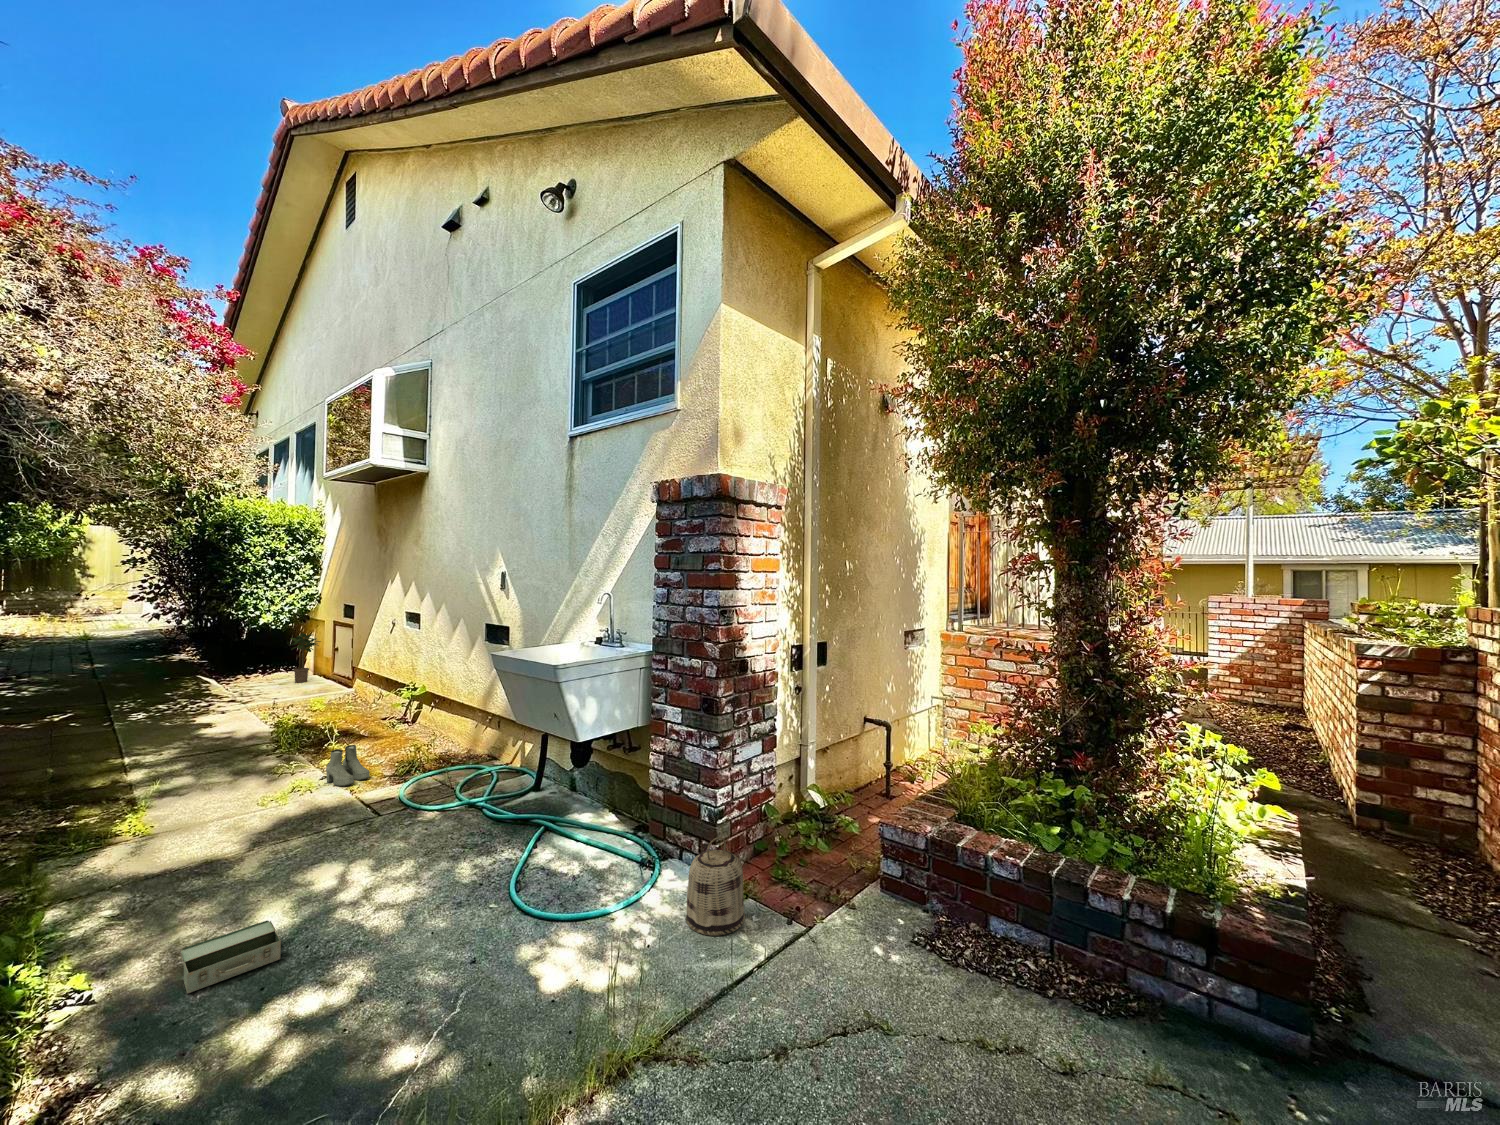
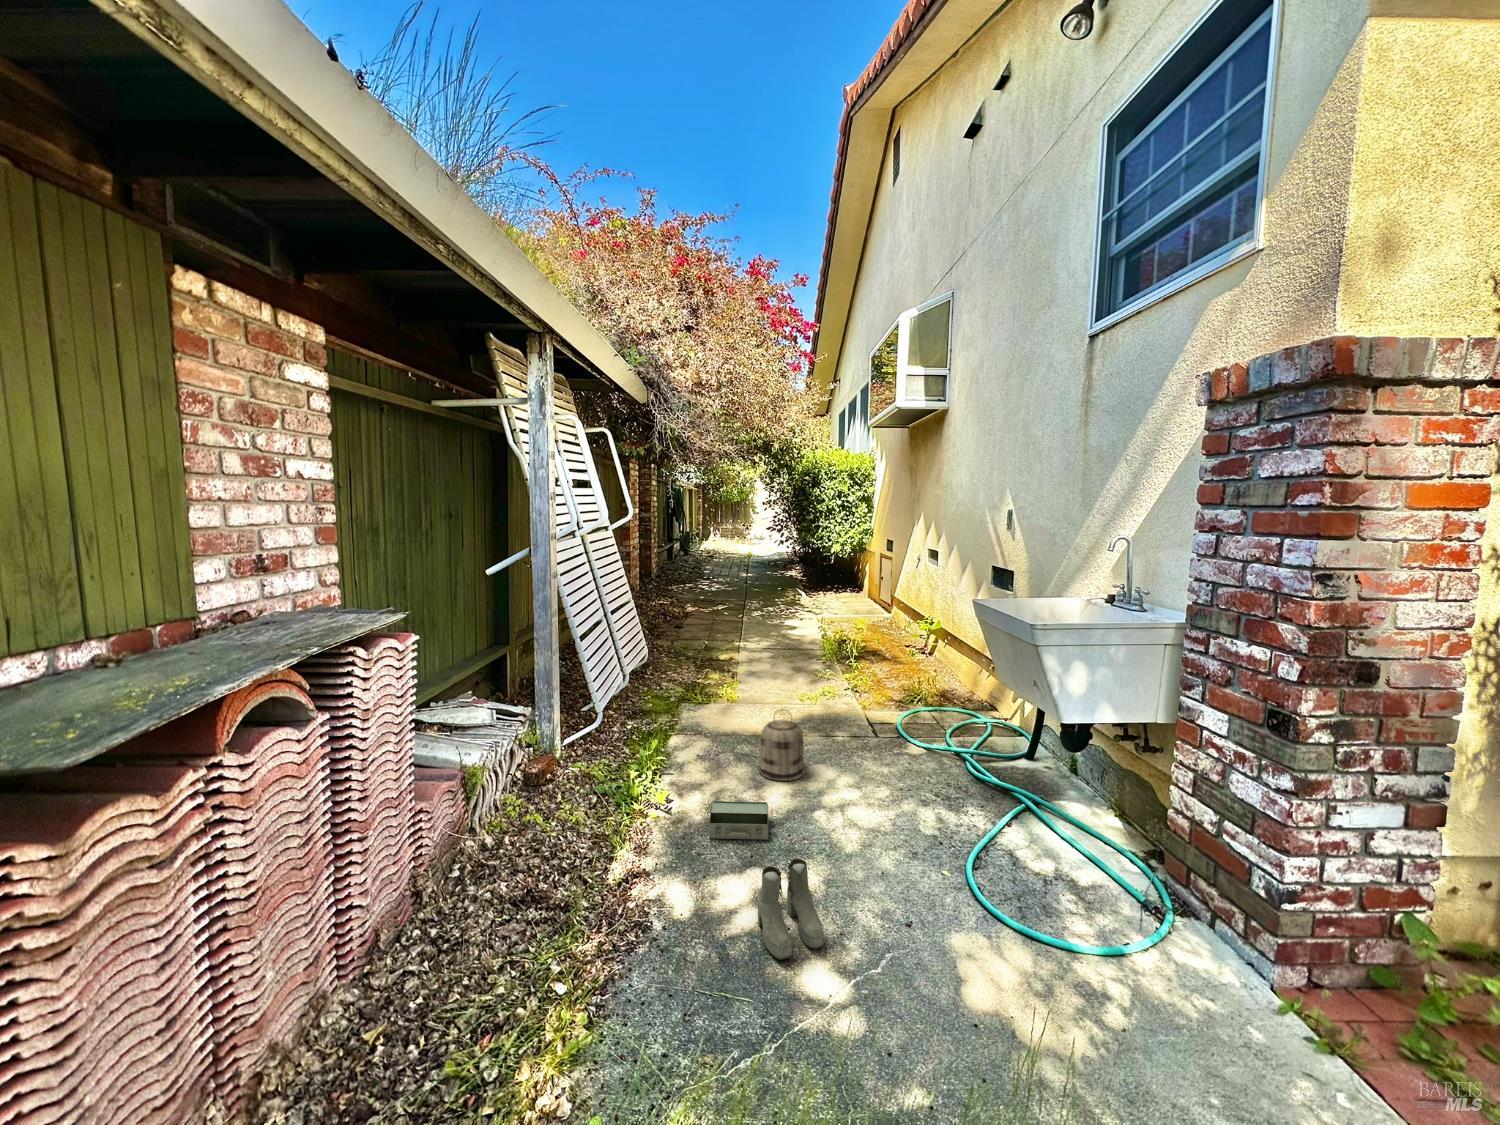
potted plant: present [289,633,320,683] -> none [847,562,871,603]
boots: present [326,745,370,786] -> present [757,859,823,960]
basket: present [686,837,745,936] -> present [759,718,805,781]

